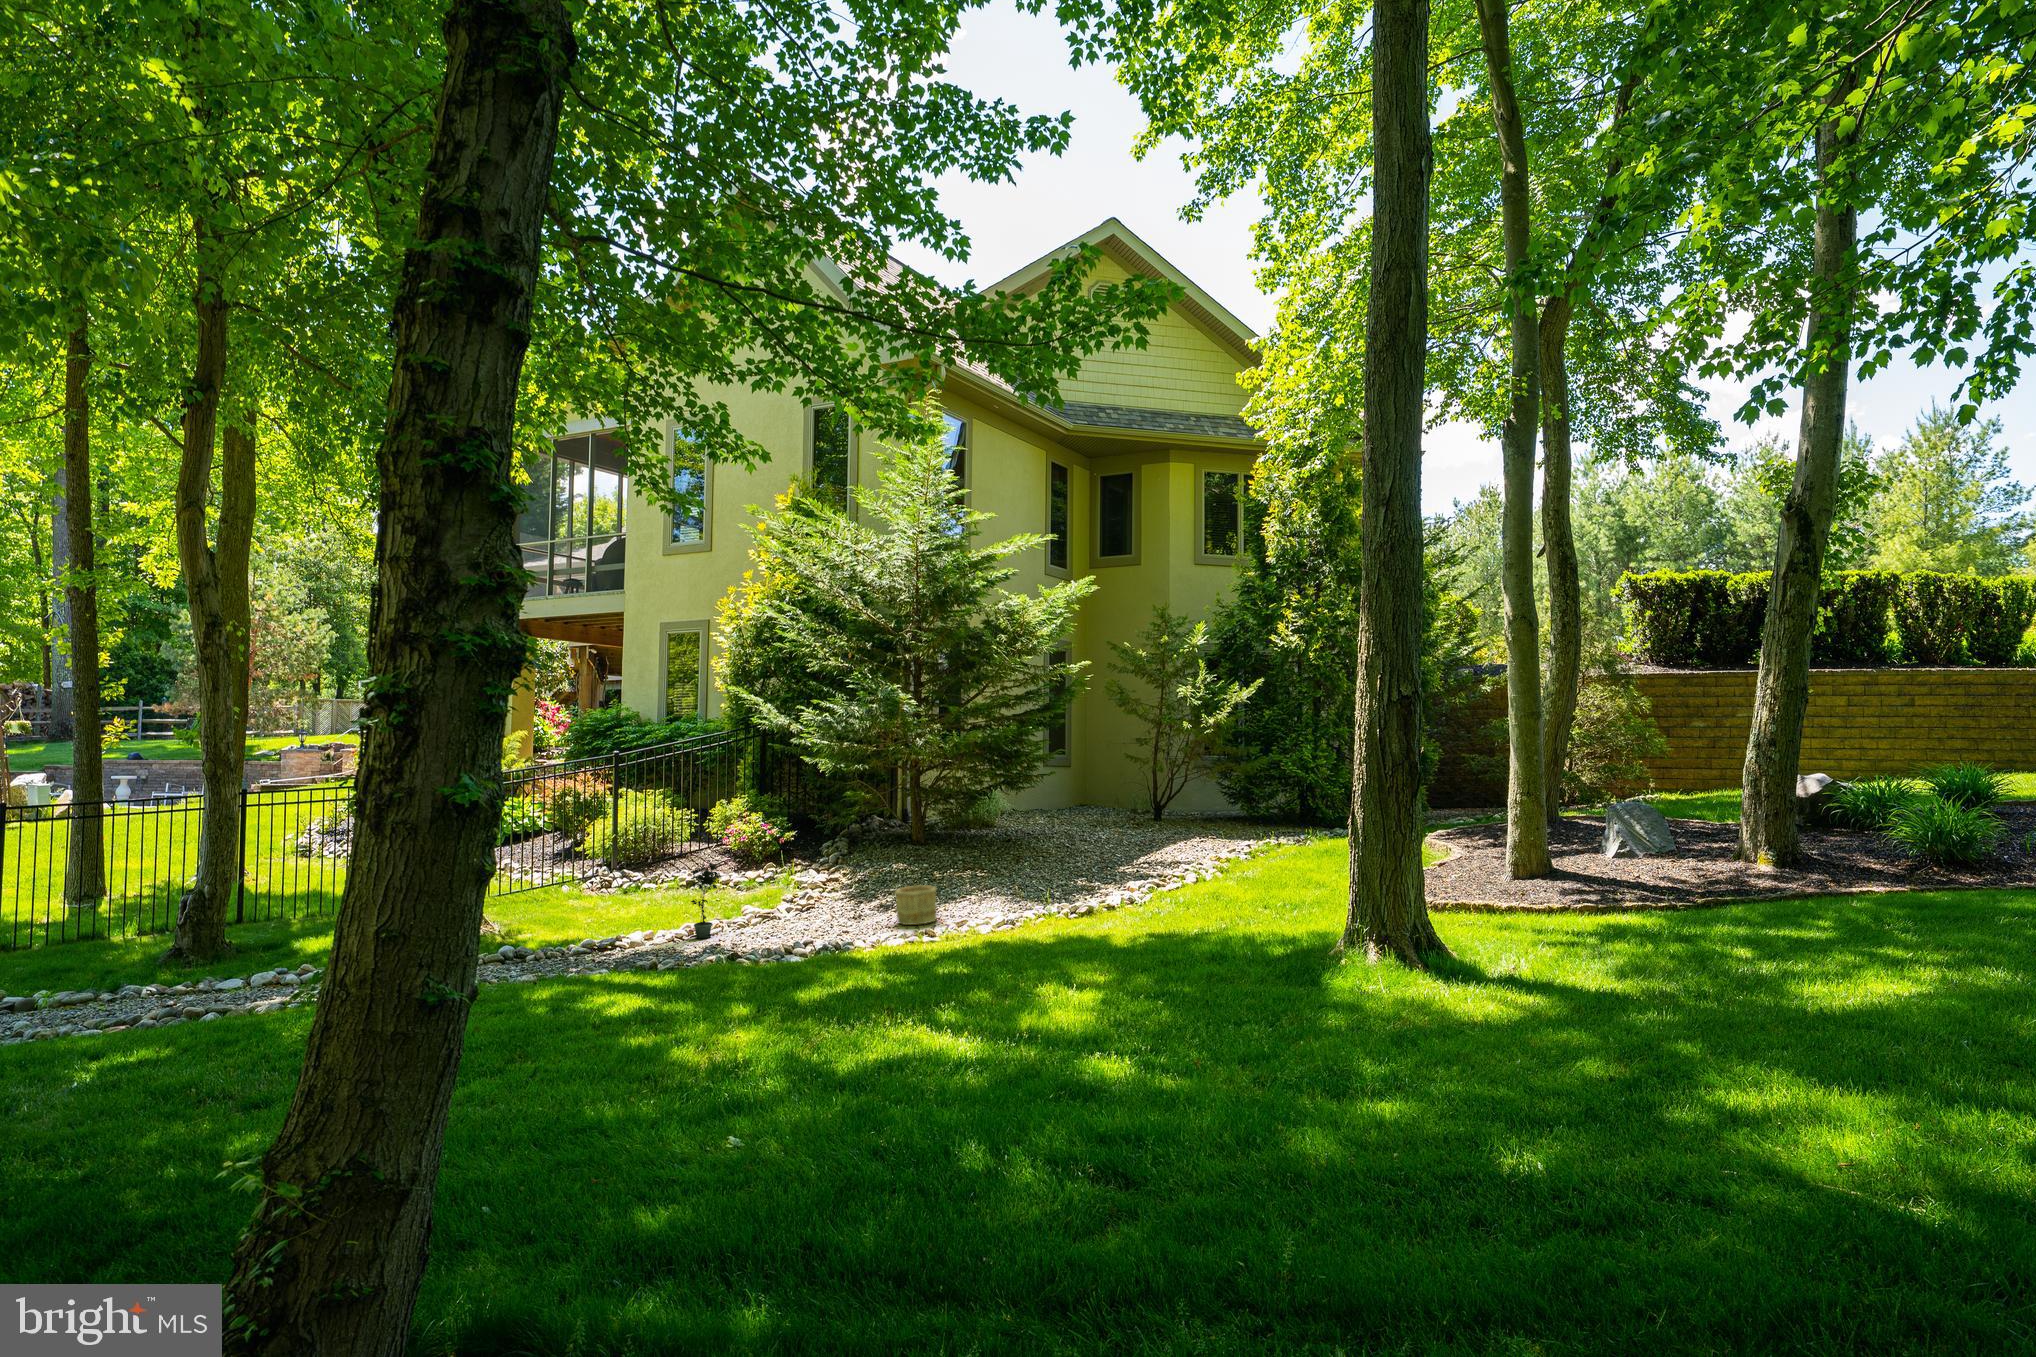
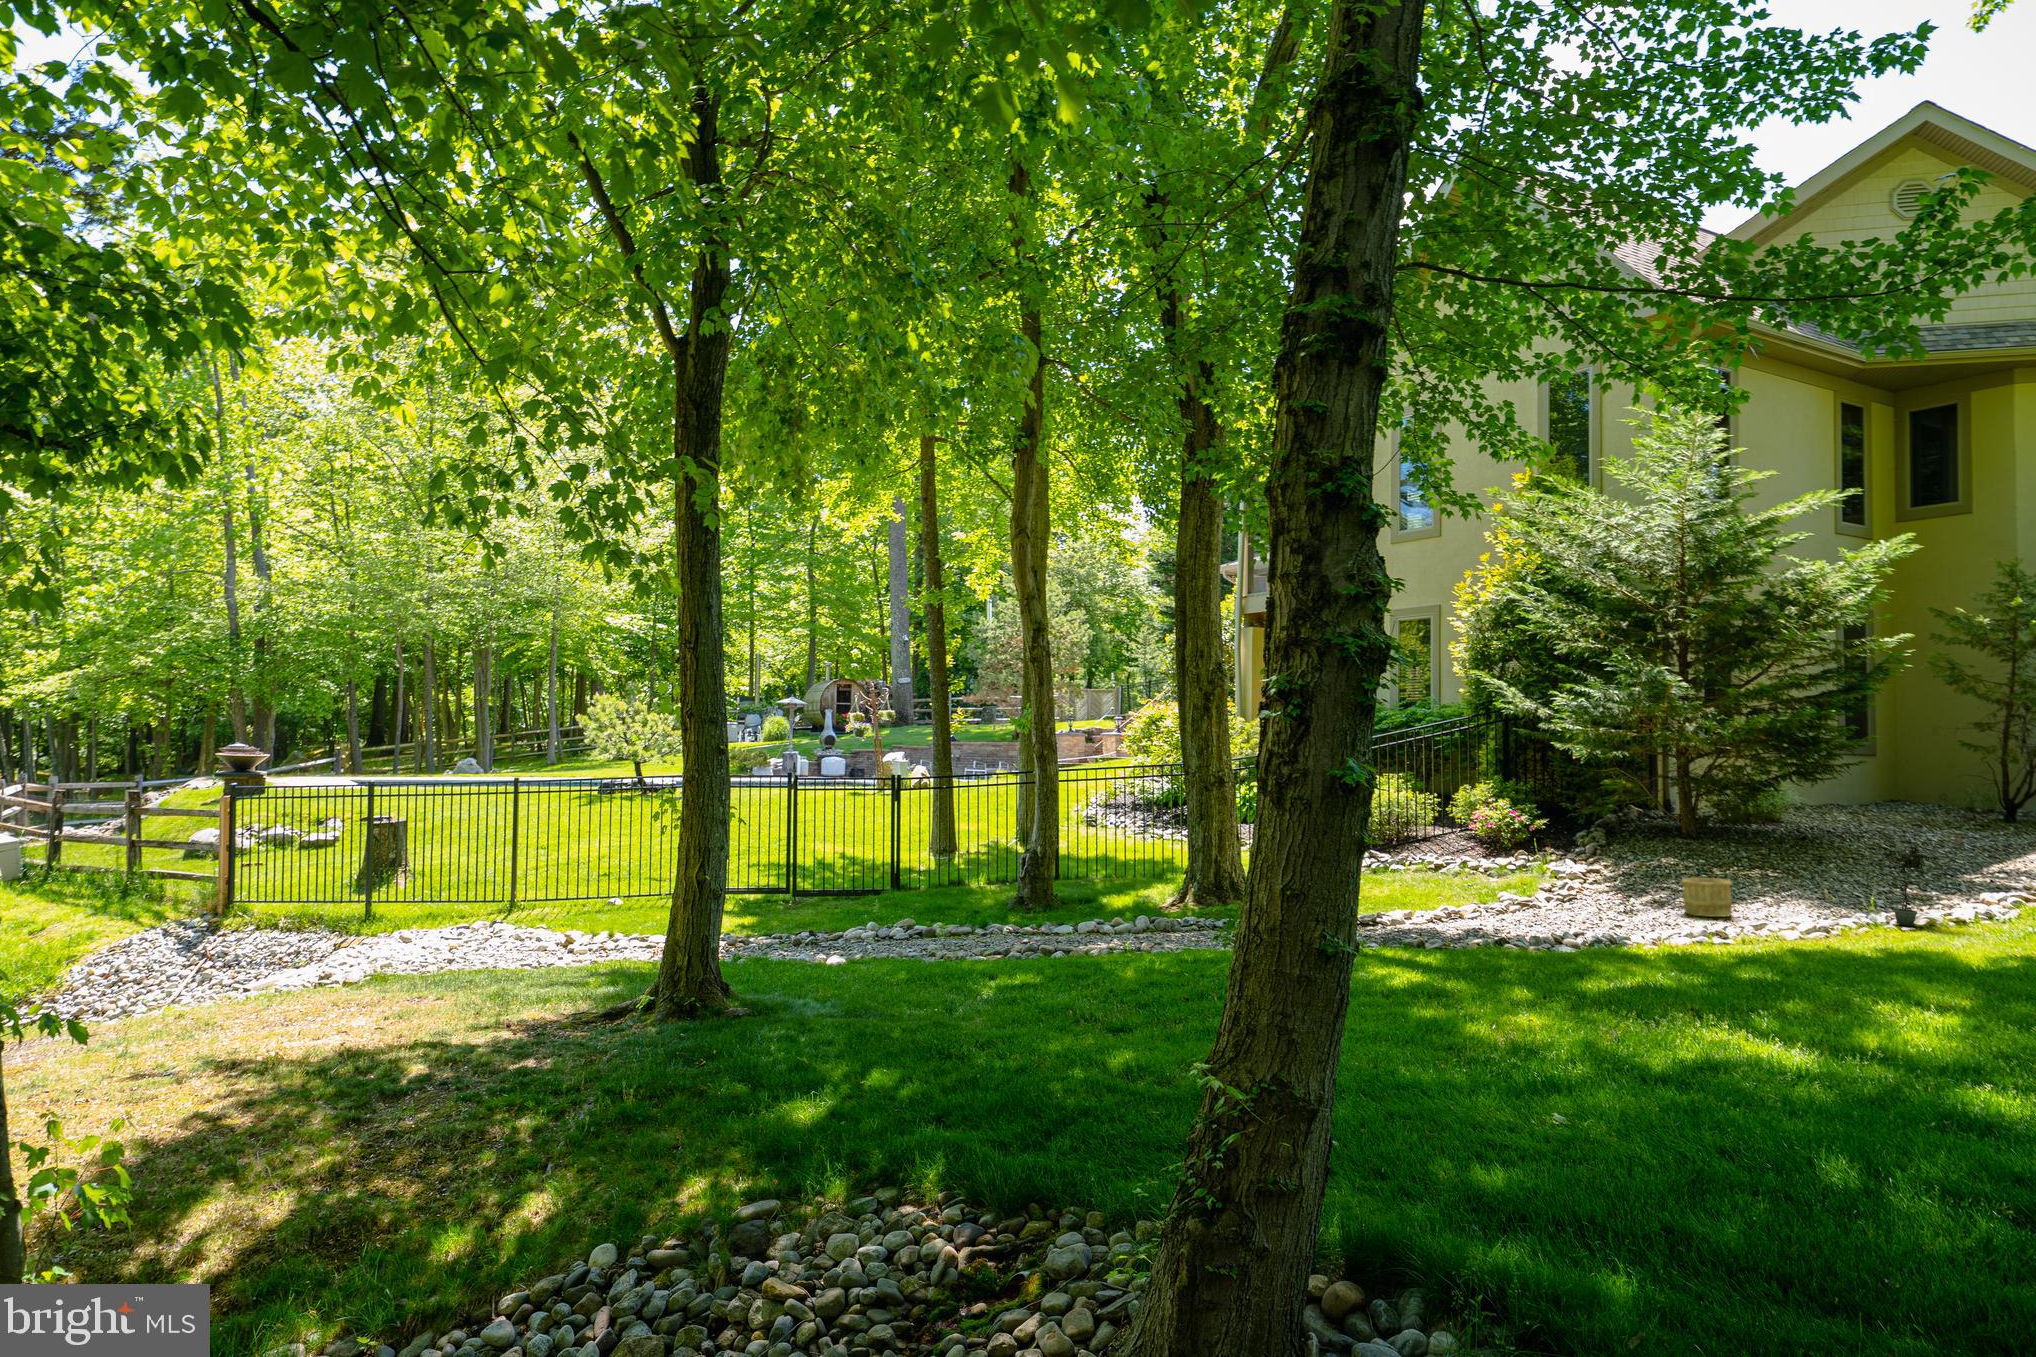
potted plant: present [689,860,721,939] -> present [1883,843,1936,926]

